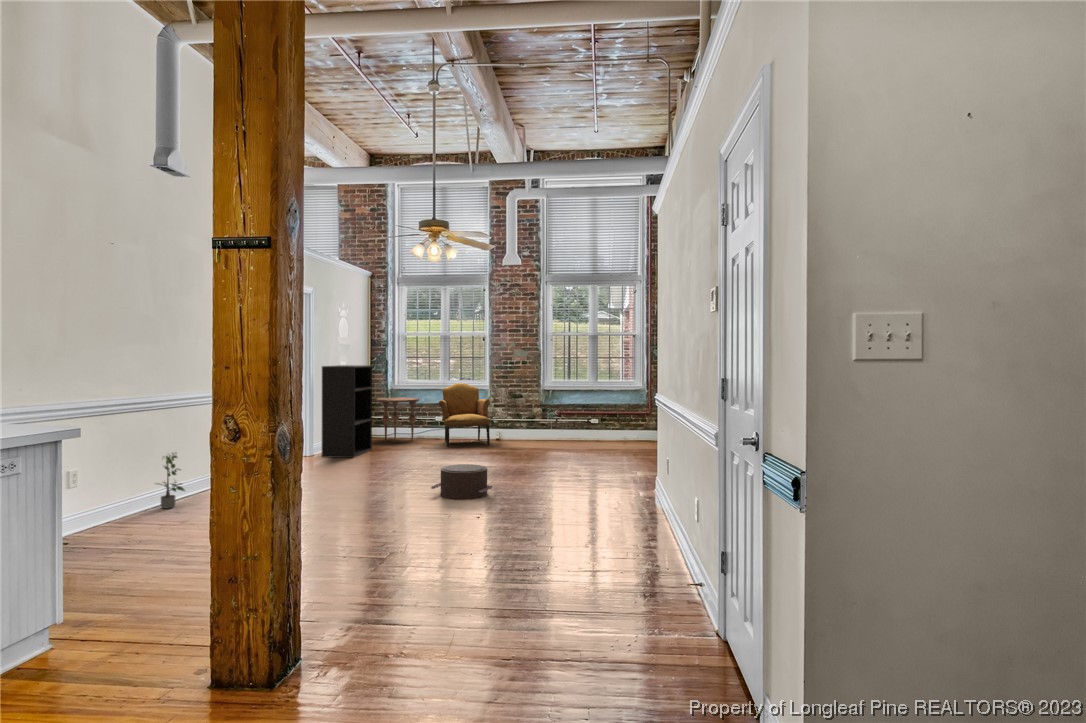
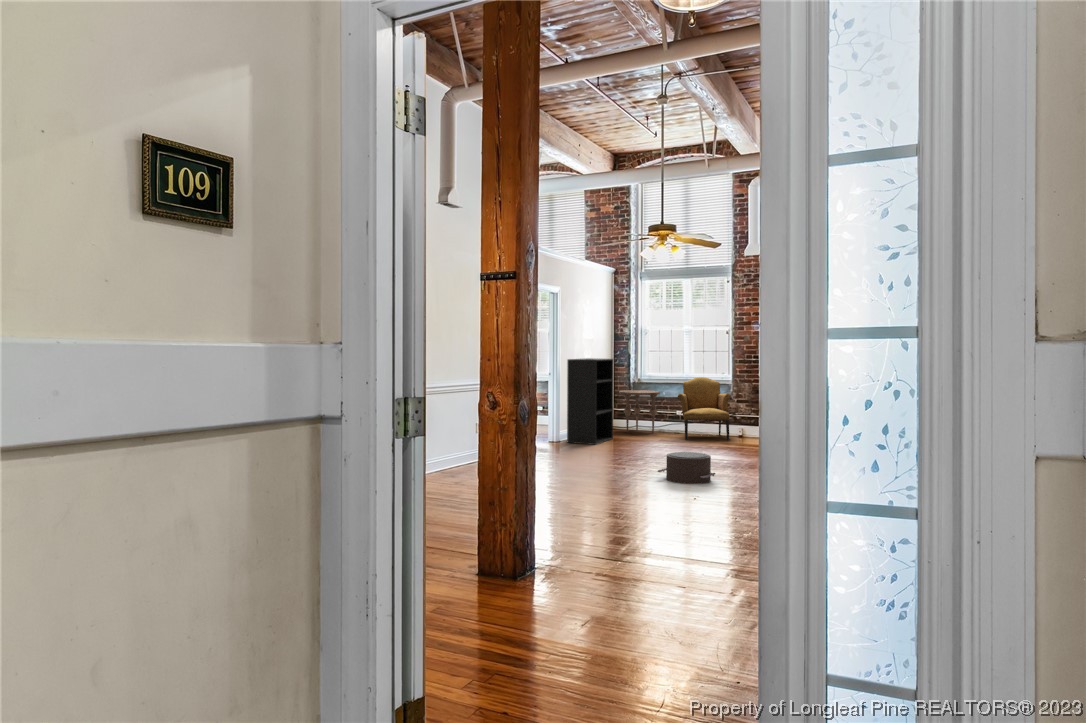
potted plant: present [157,453,185,508] -> none [436,427,459,473]

